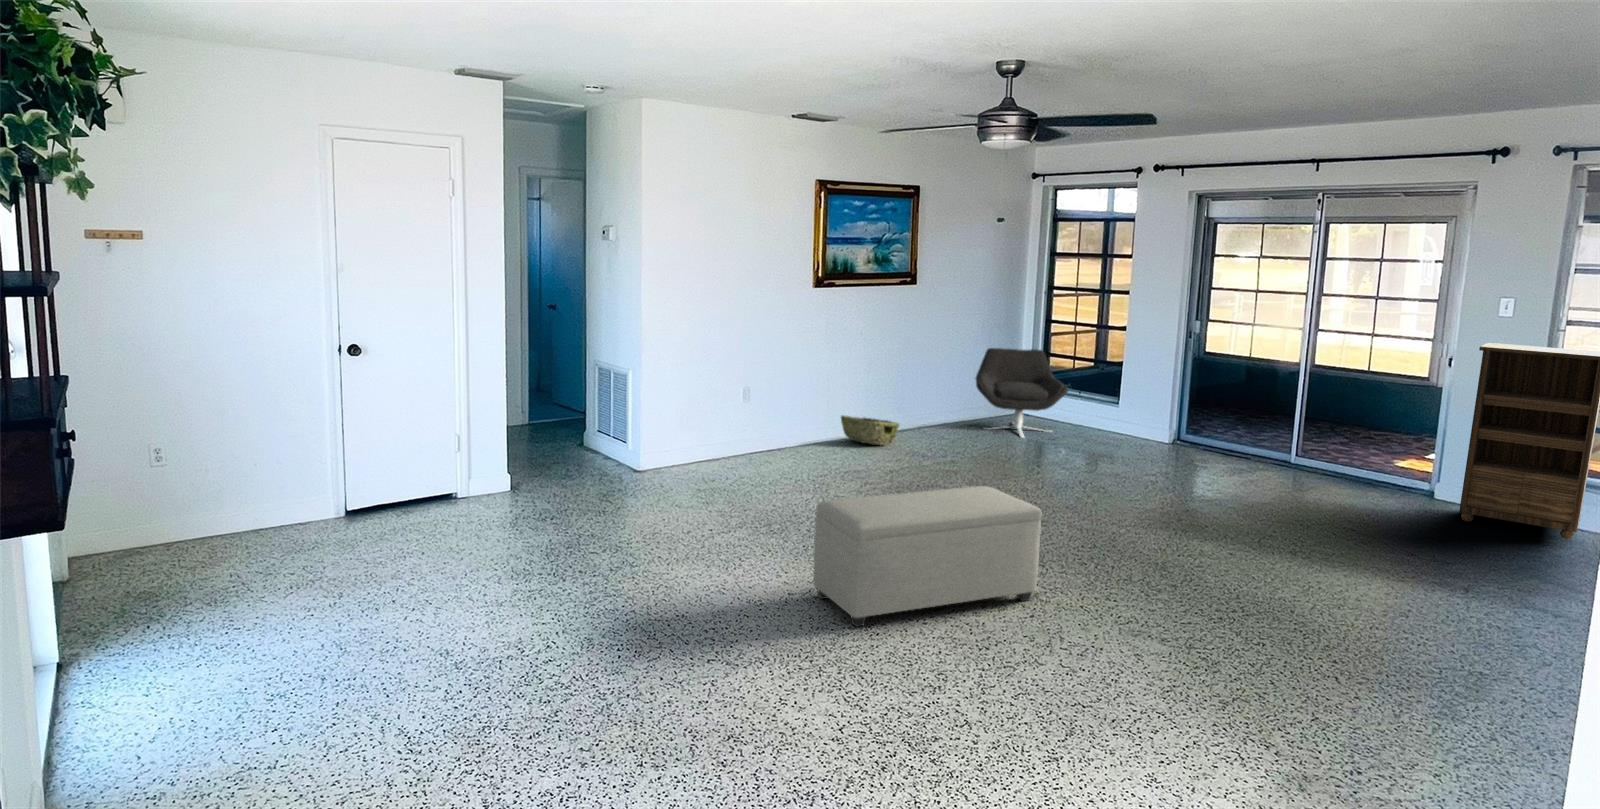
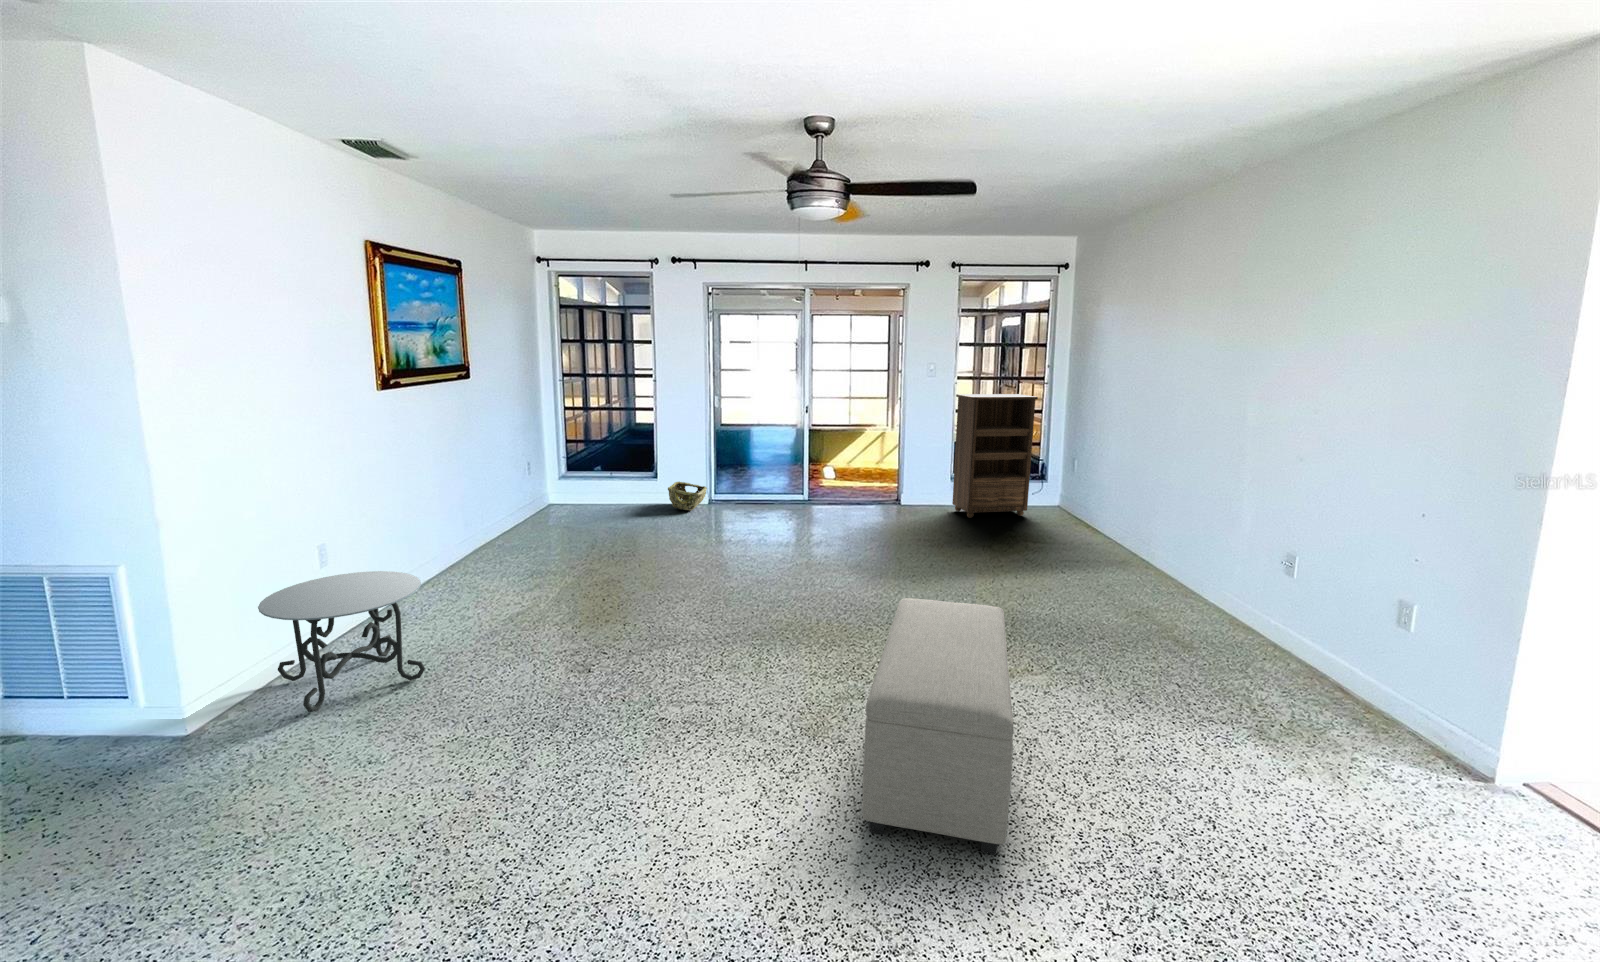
lounge chair: present [976,348,1069,438] -> none [524,437,632,526]
side table: none [681,405,768,479] -> present [258,571,425,712]
woven basket: present [841,415,899,445] -> present [668,482,707,511]

